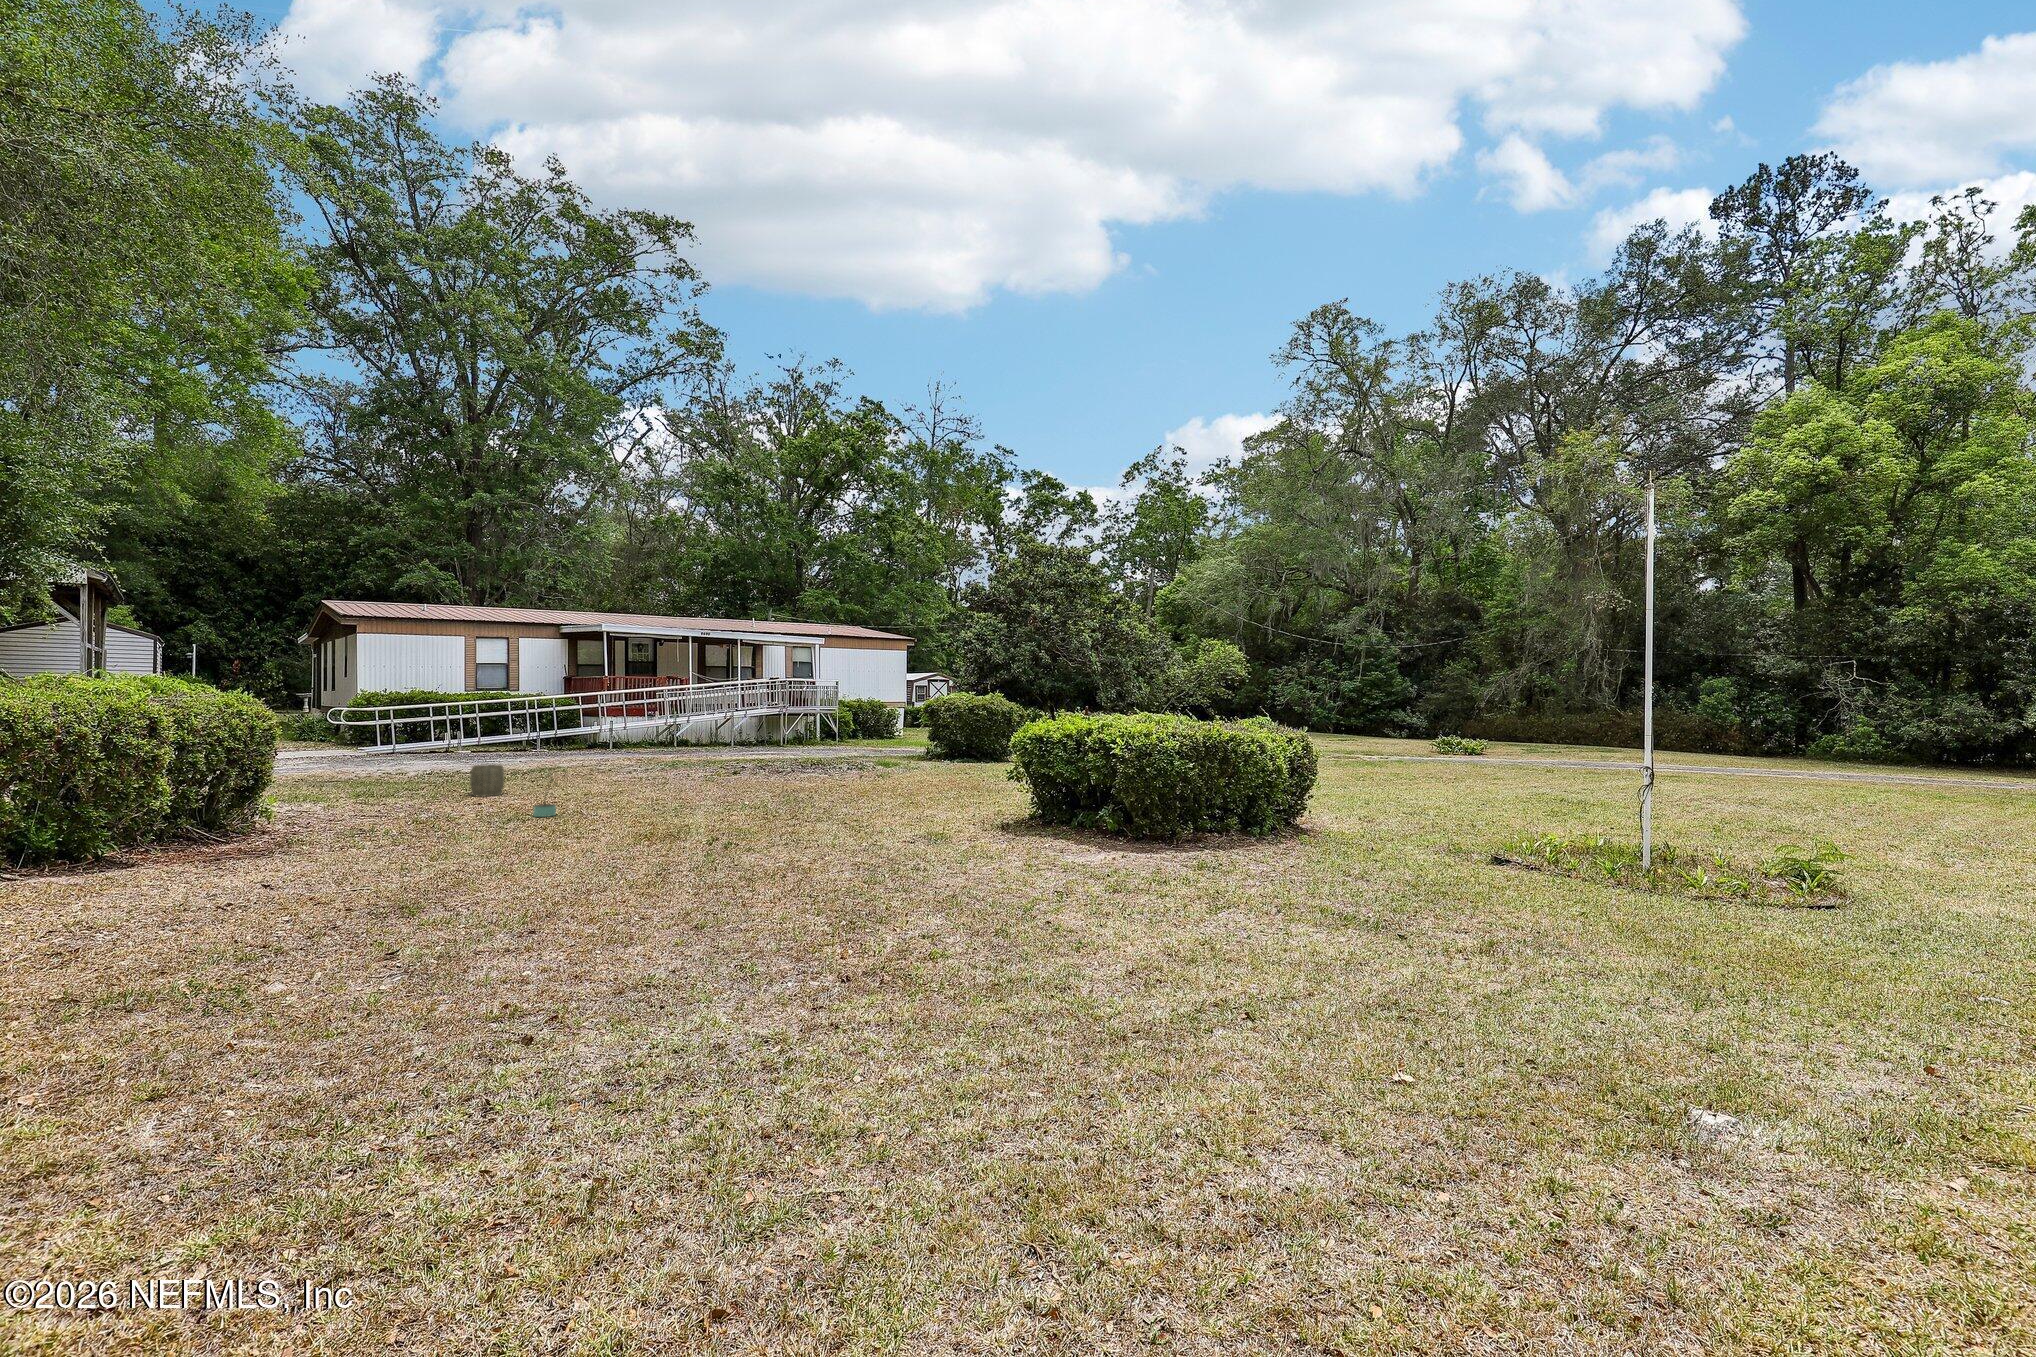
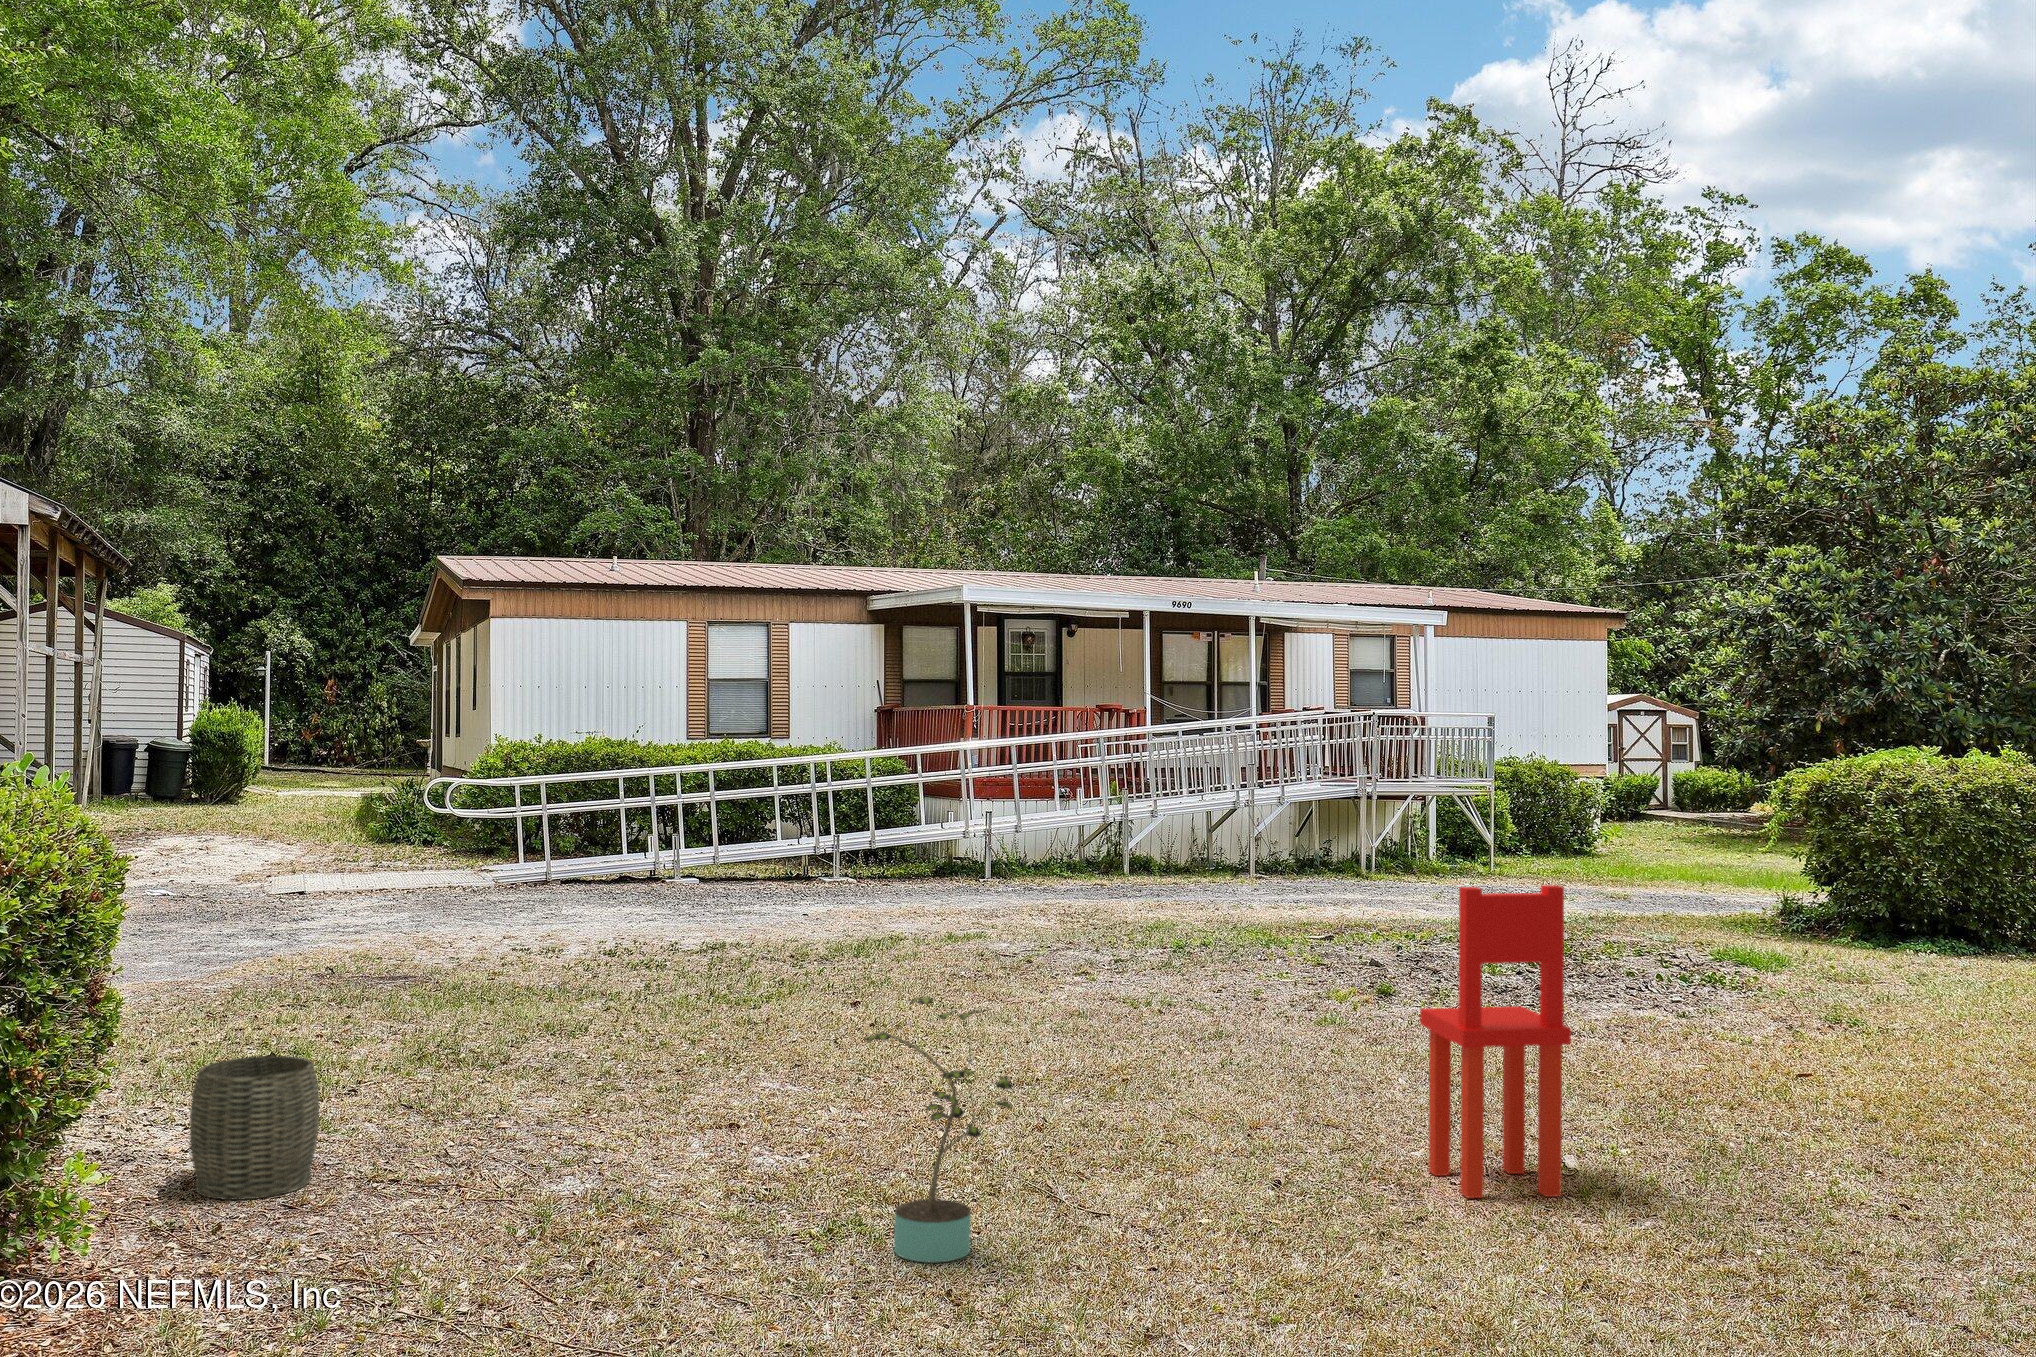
chair: none [698,722,734,803] -> present [1420,885,1571,1198]
woven basket: present [470,764,504,797] -> present [190,1056,319,1200]

